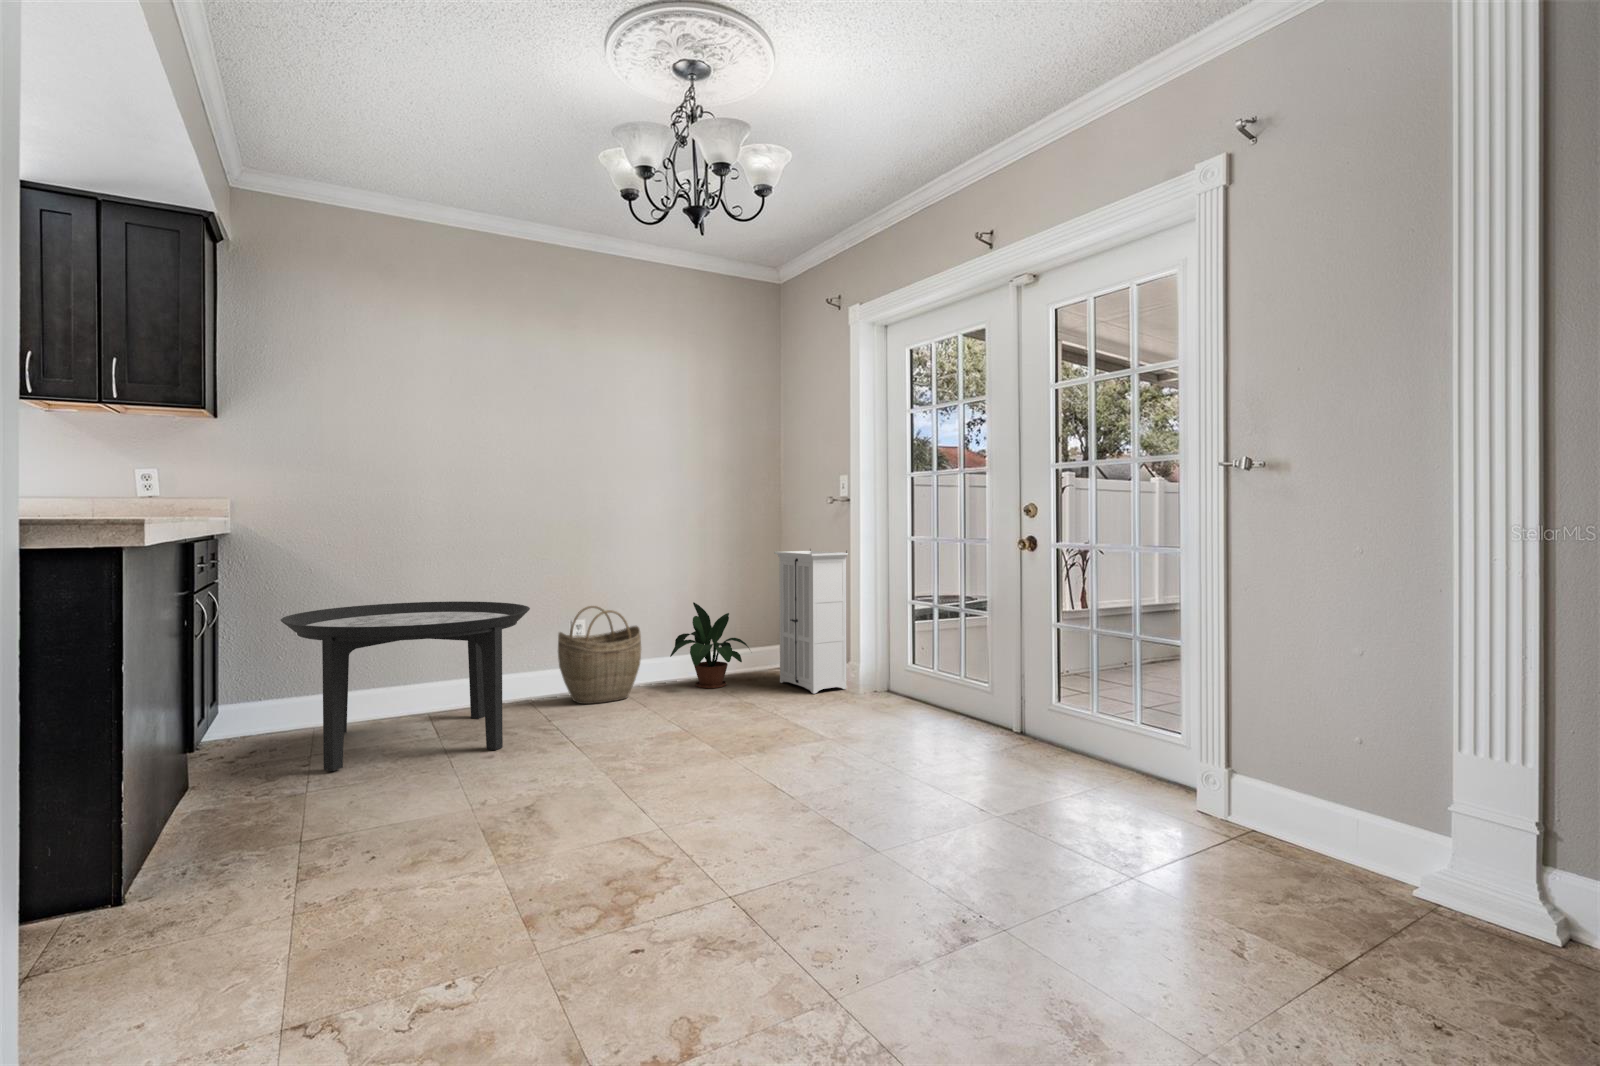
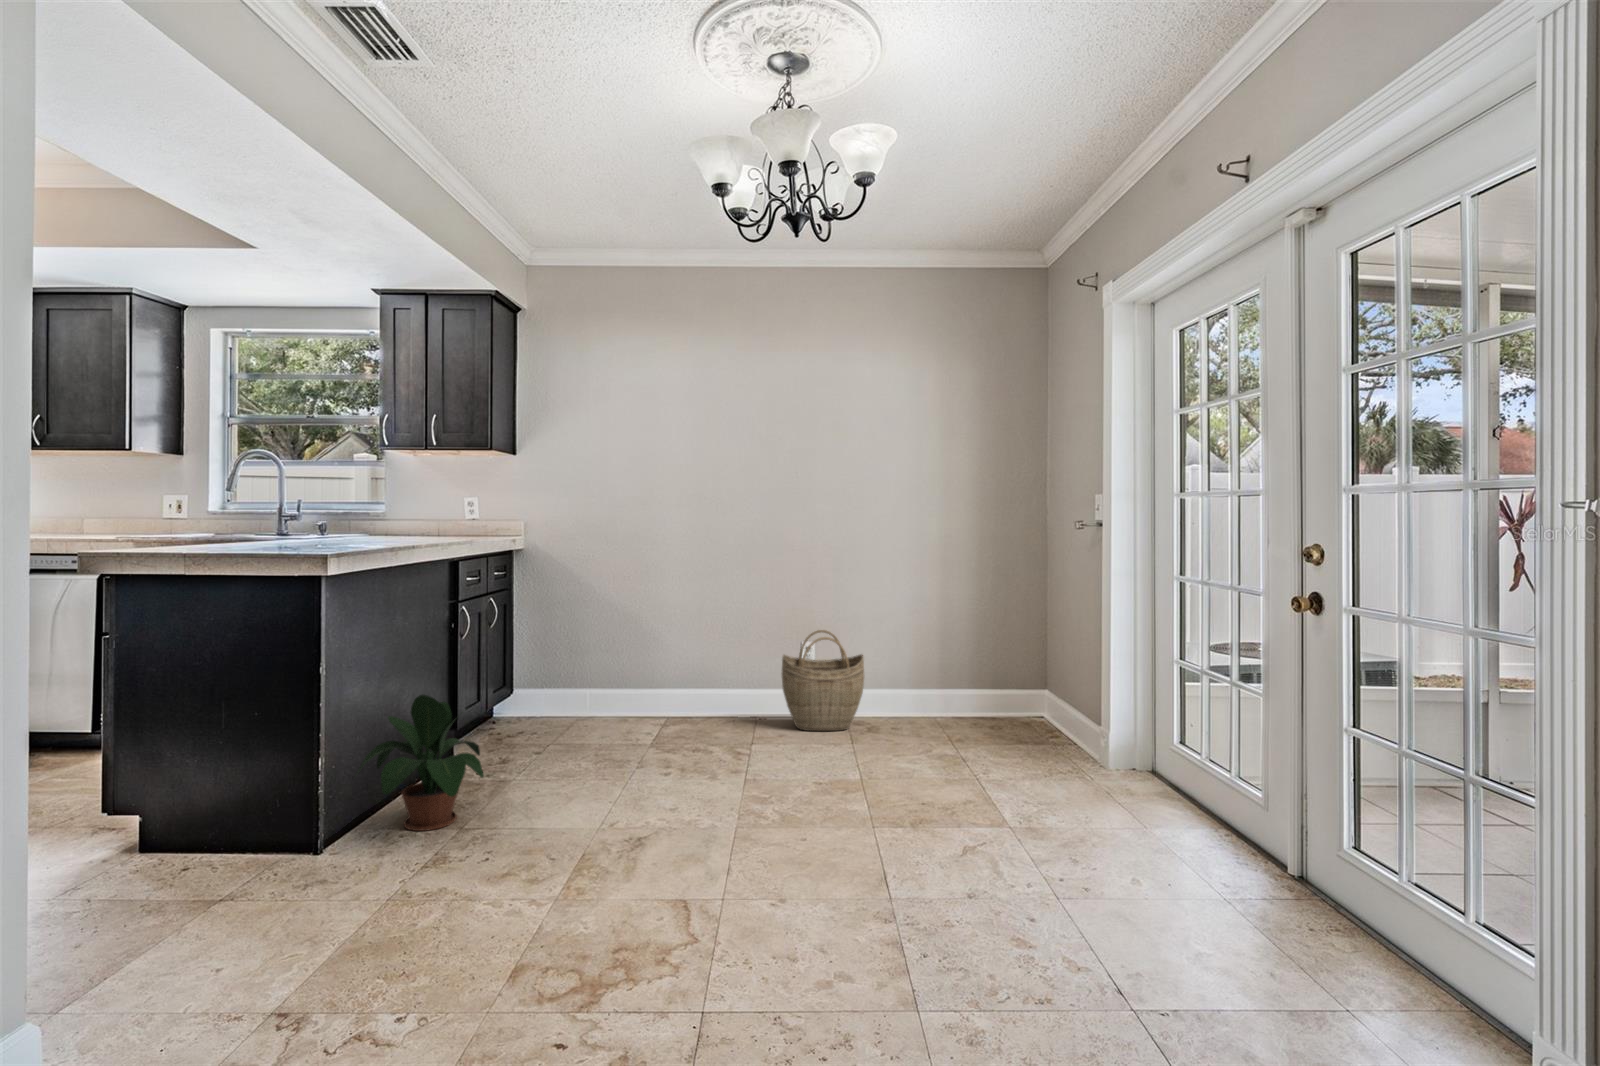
storage cabinet: present [774,550,848,694] -> none [1021,581,1100,756]
round table: present [281,601,530,771] -> none [524,616,733,767]
potted plant: present [670,602,749,688] -> present [356,695,484,831]

